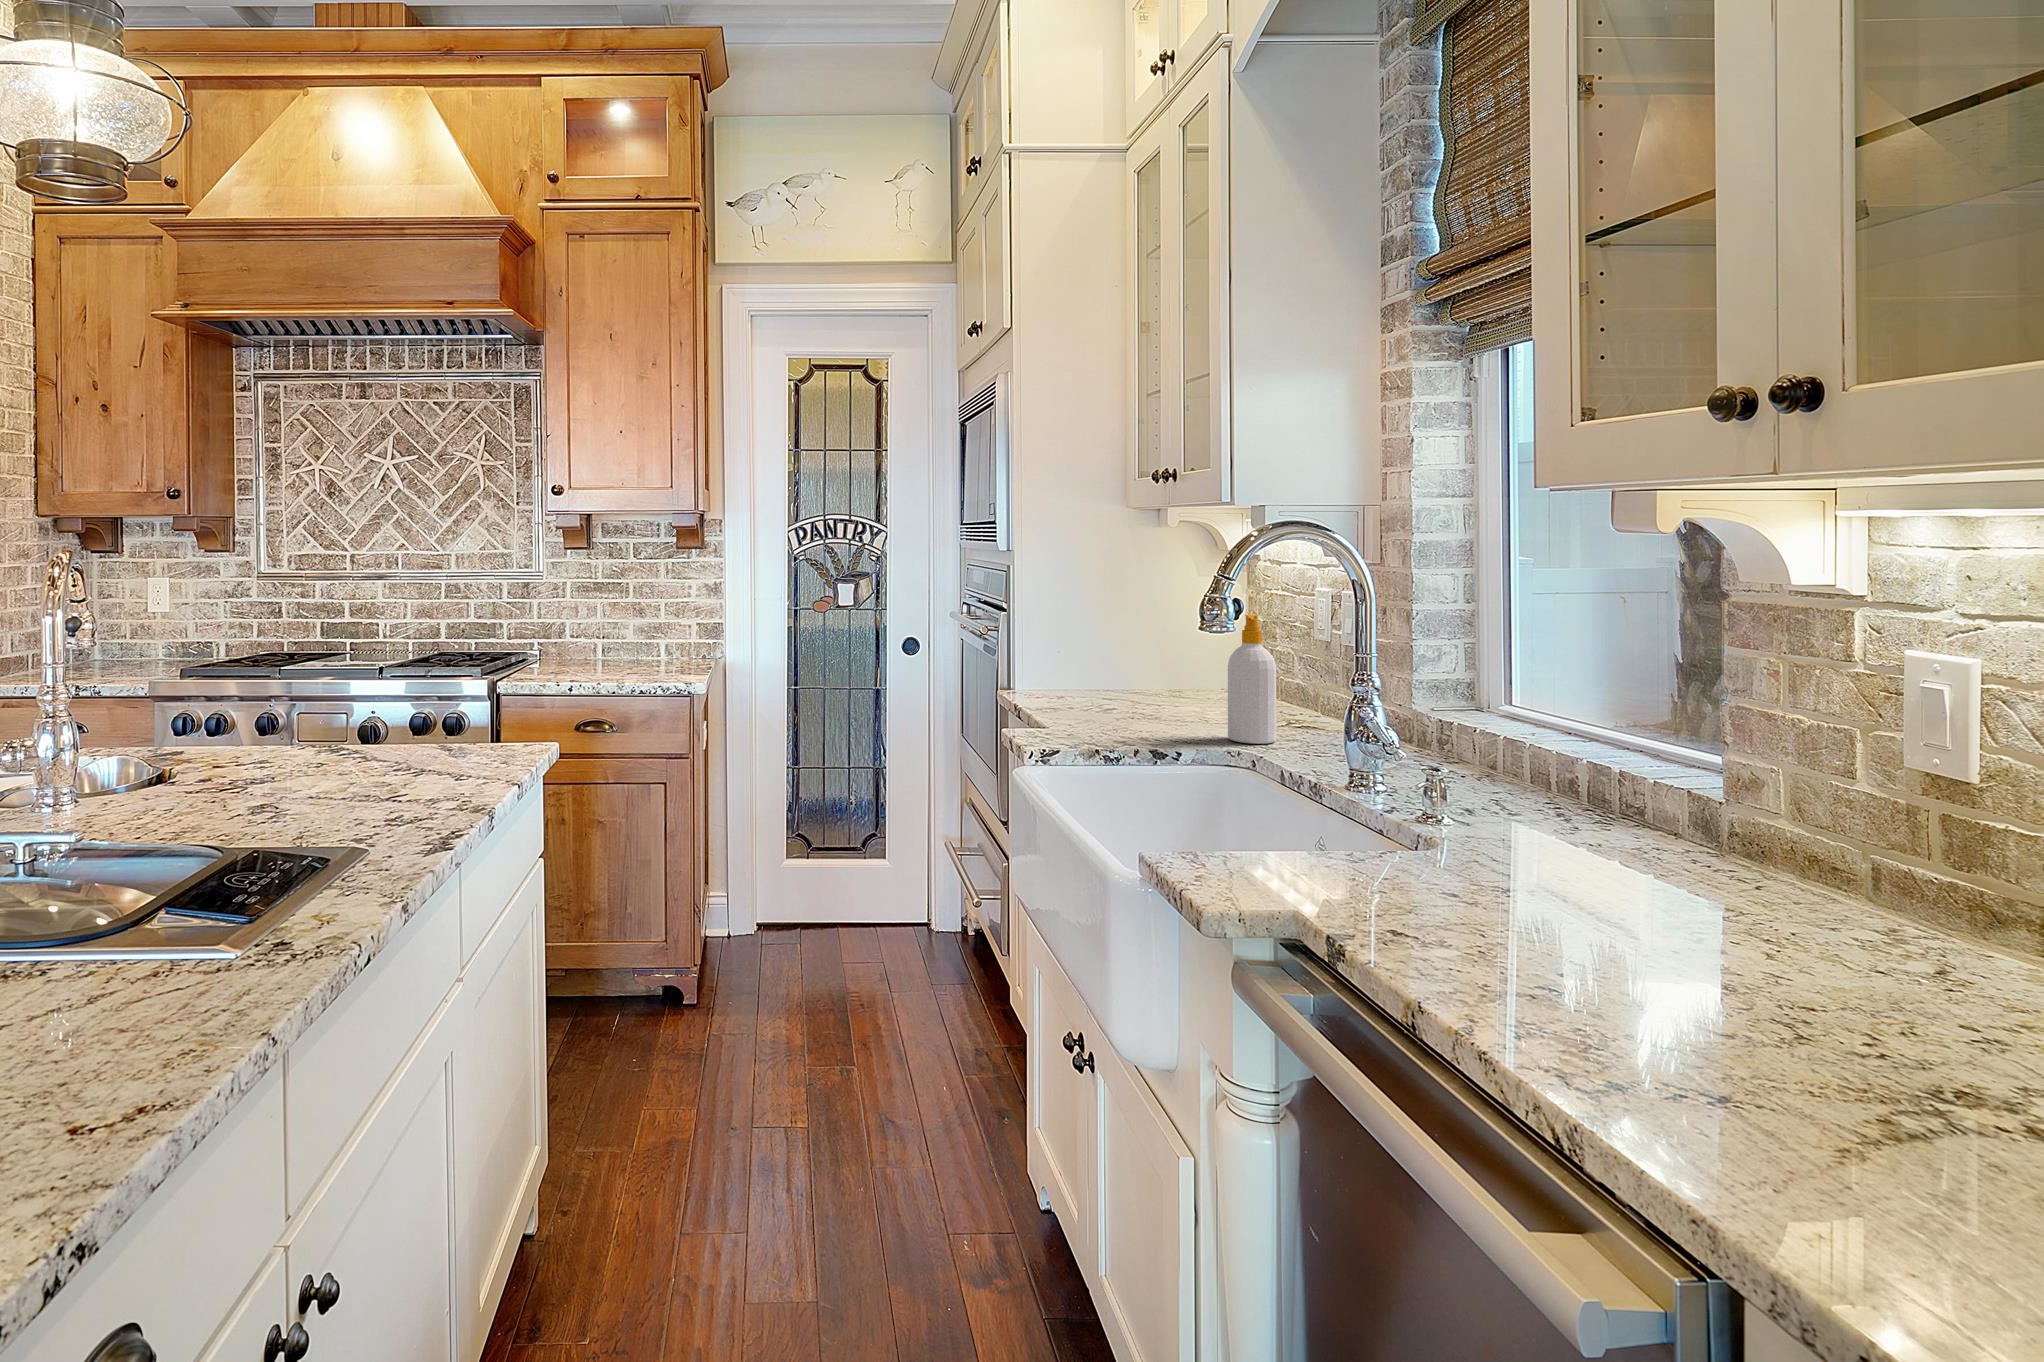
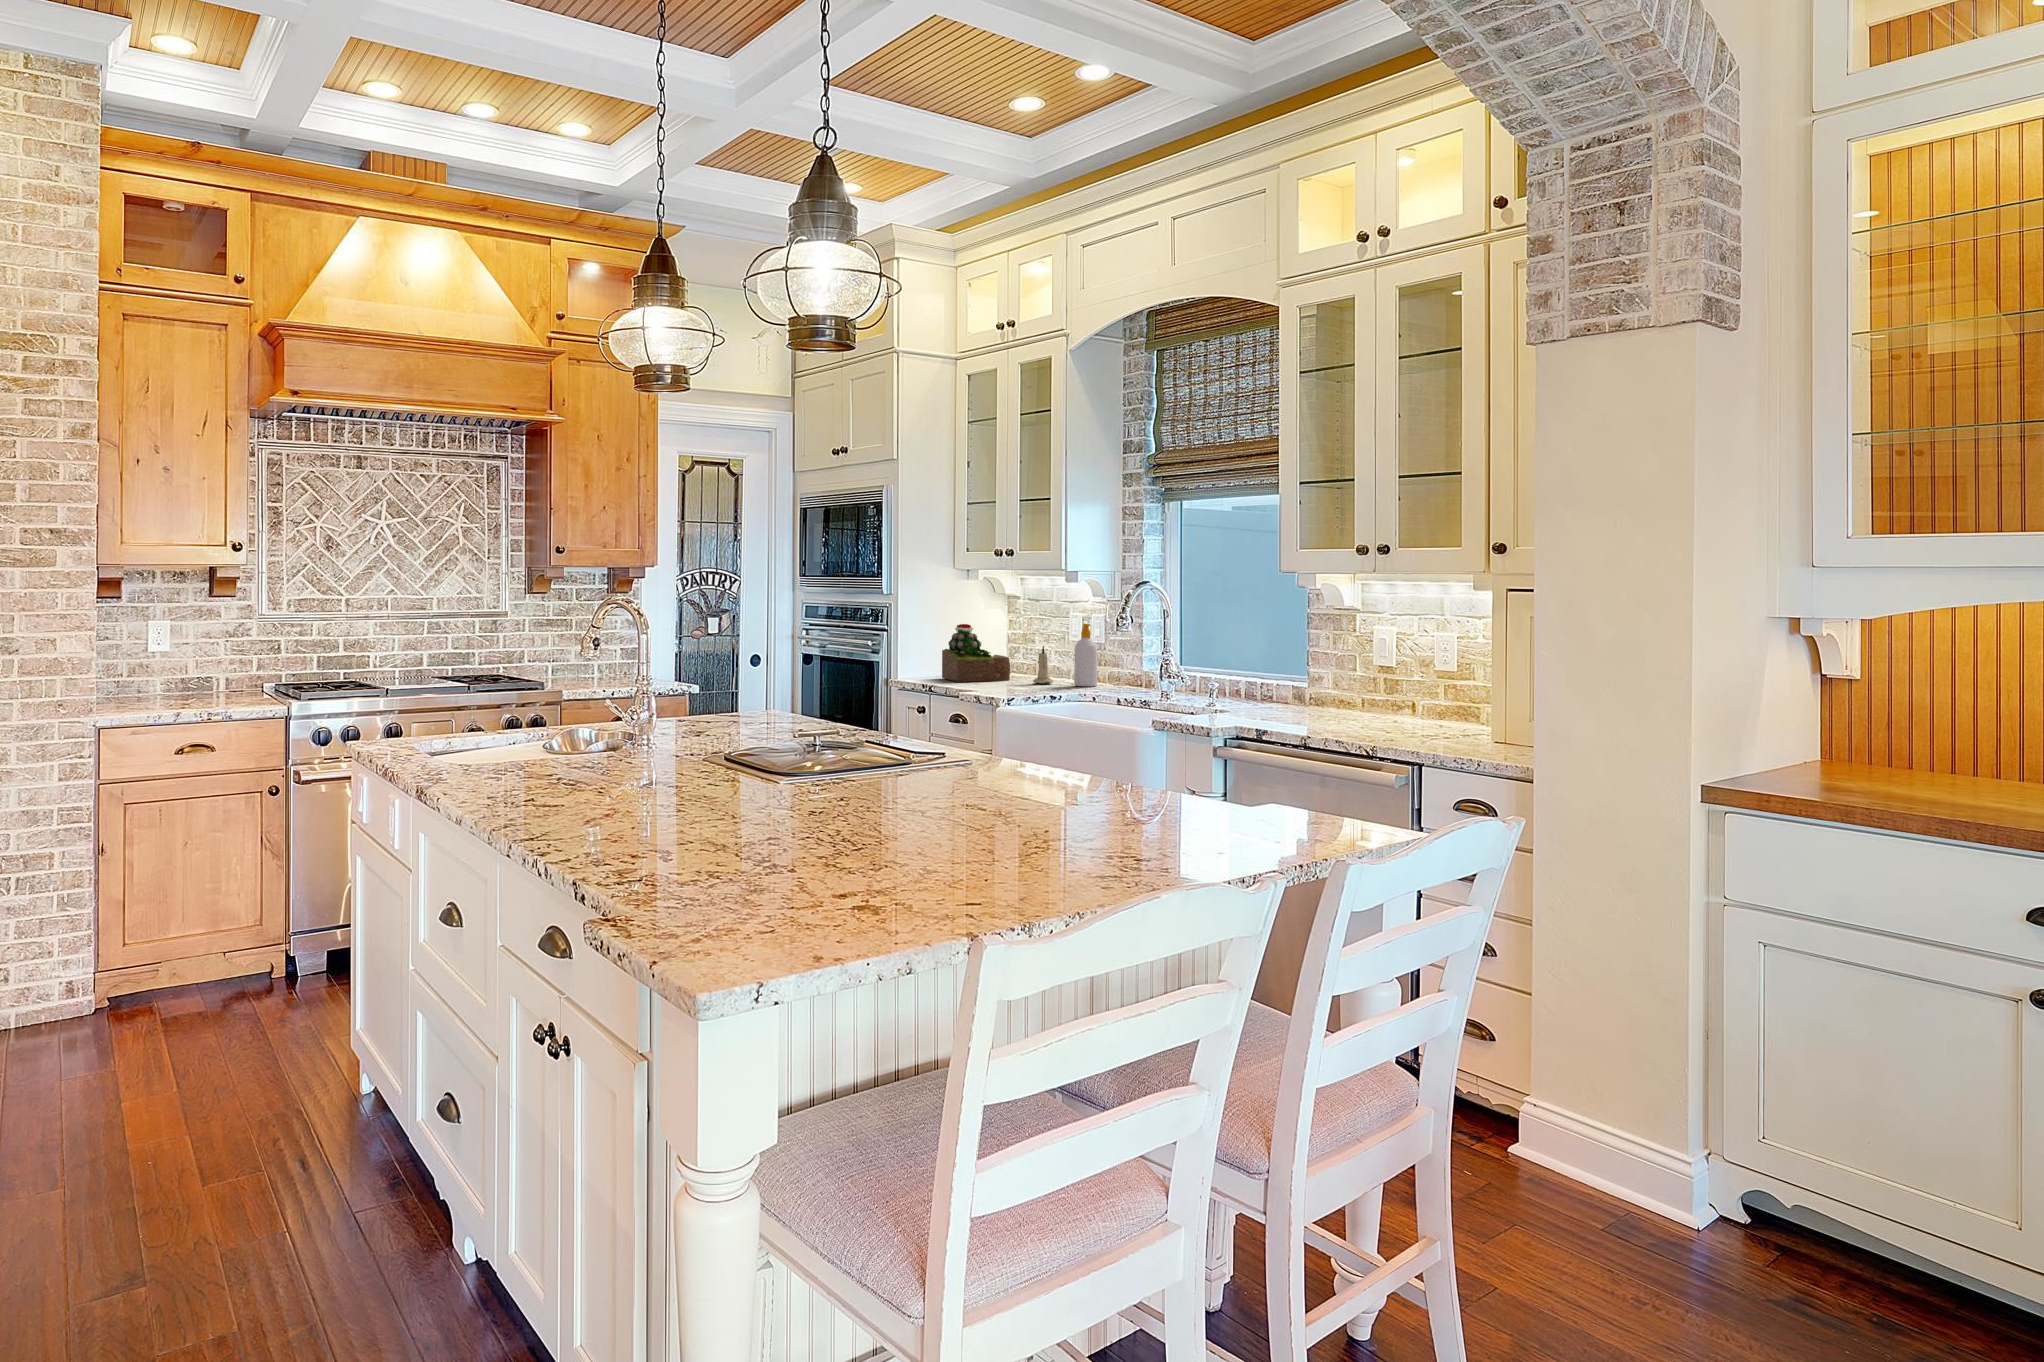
succulent plant: none [1052,606,1166,710] -> present [942,624,1010,682]
candle: none [1169,652,1208,727] -> present [1033,646,1054,683]

